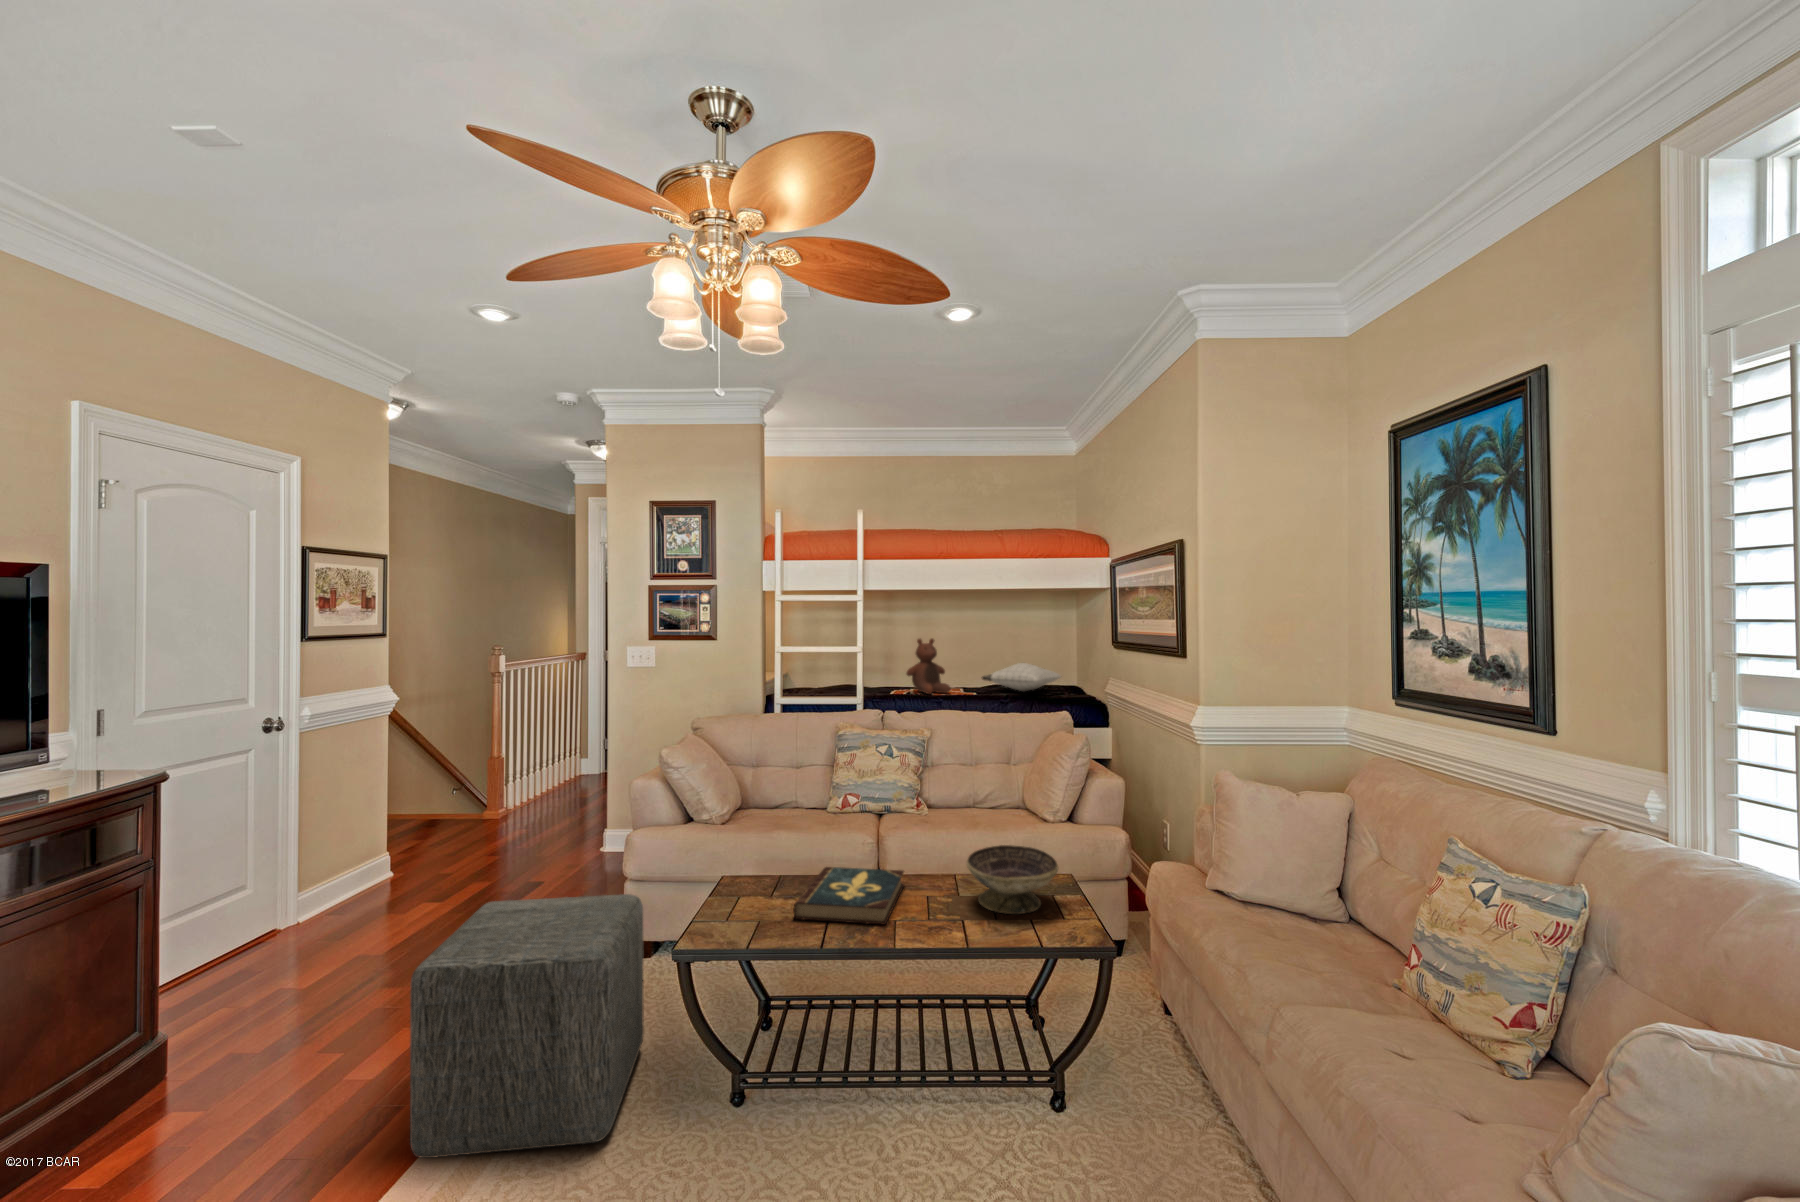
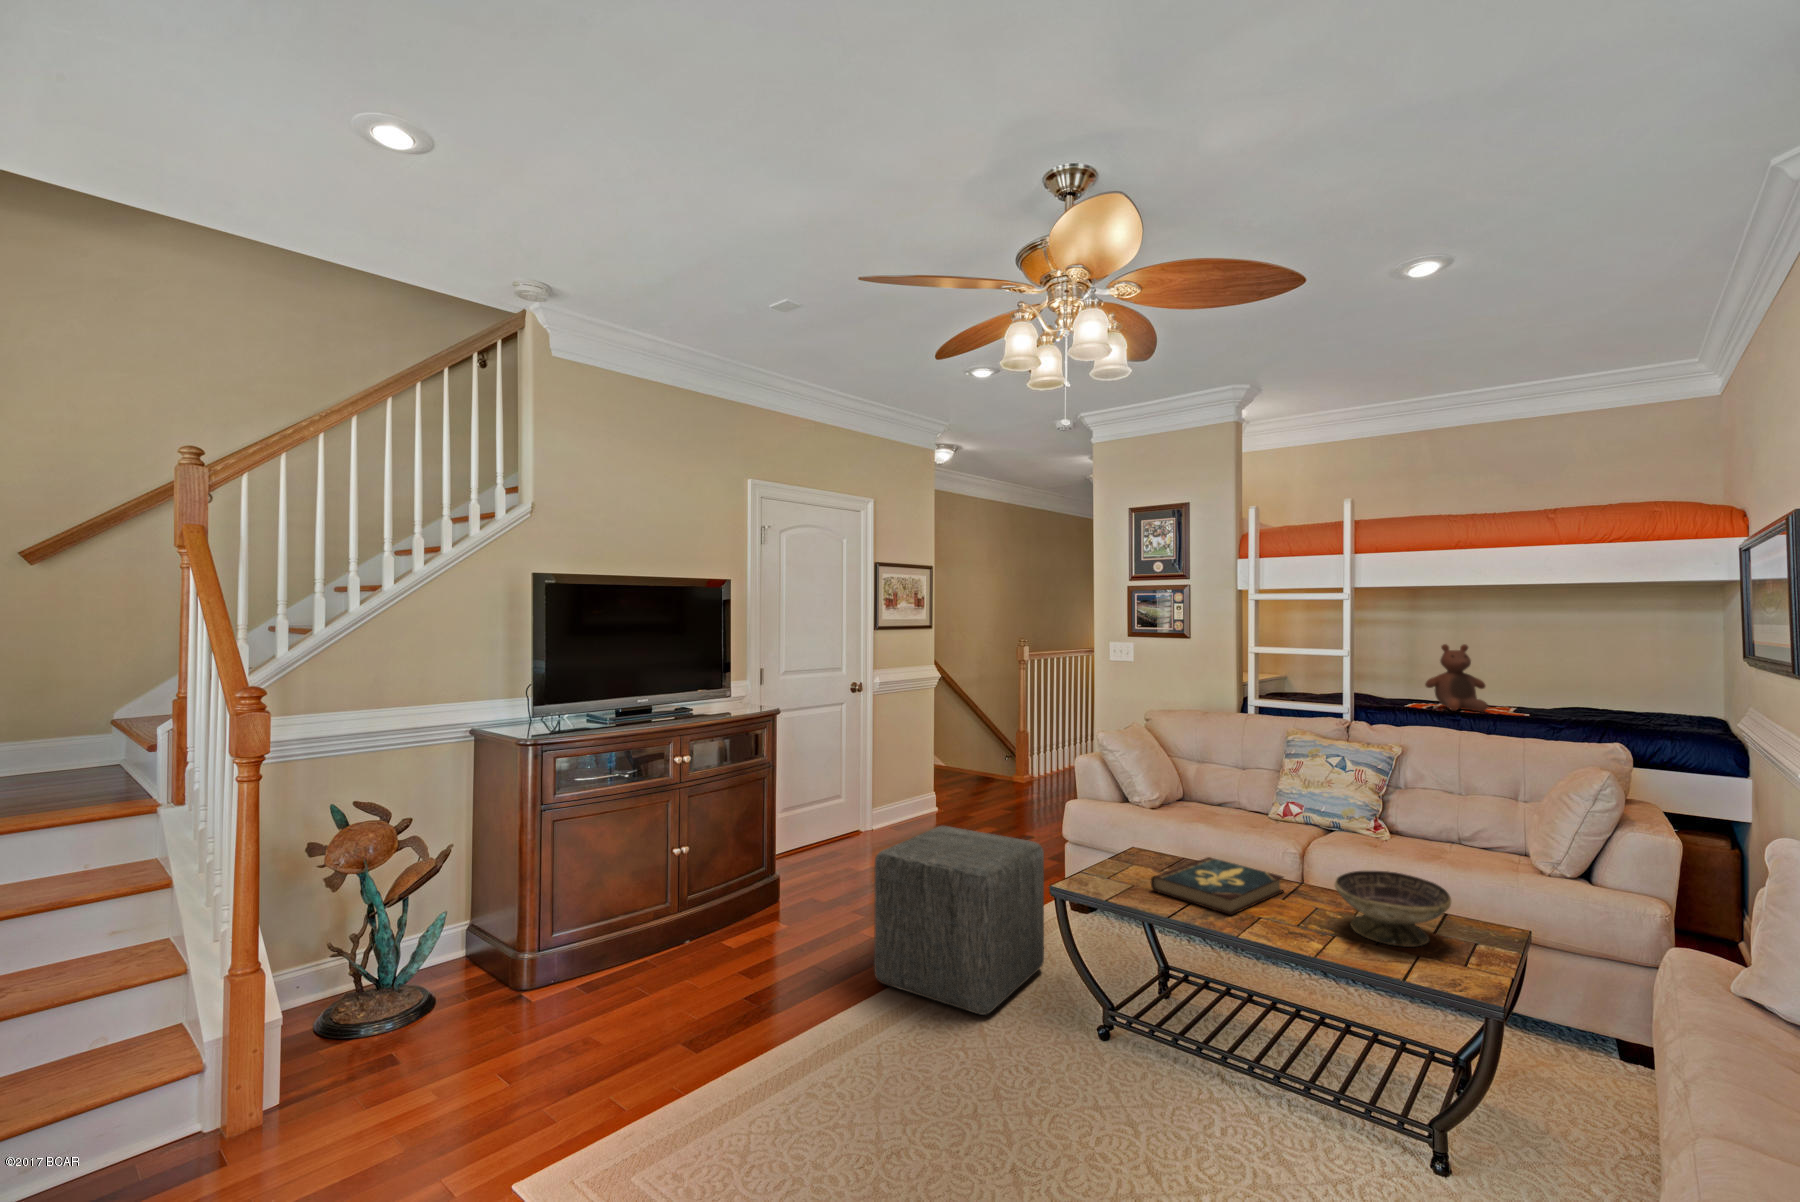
pillow: present [982,663,1061,691] -> none [1537,681,1684,719]

